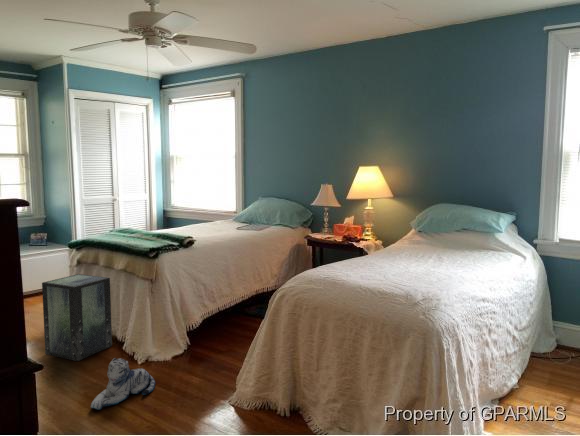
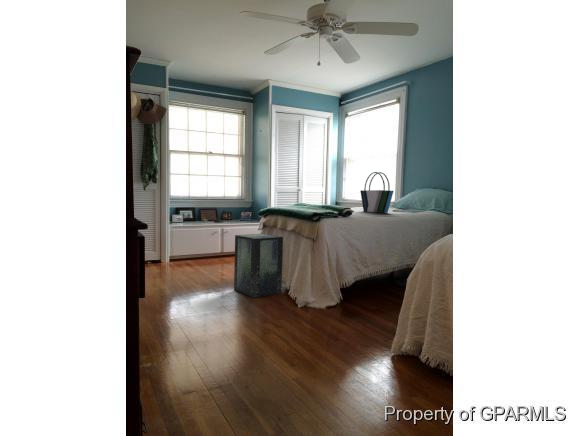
tote bag: none [198,187,237,234] -> present [360,172,394,213]
plush toy: present [91,358,155,409] -> none [252,292,307,332]

